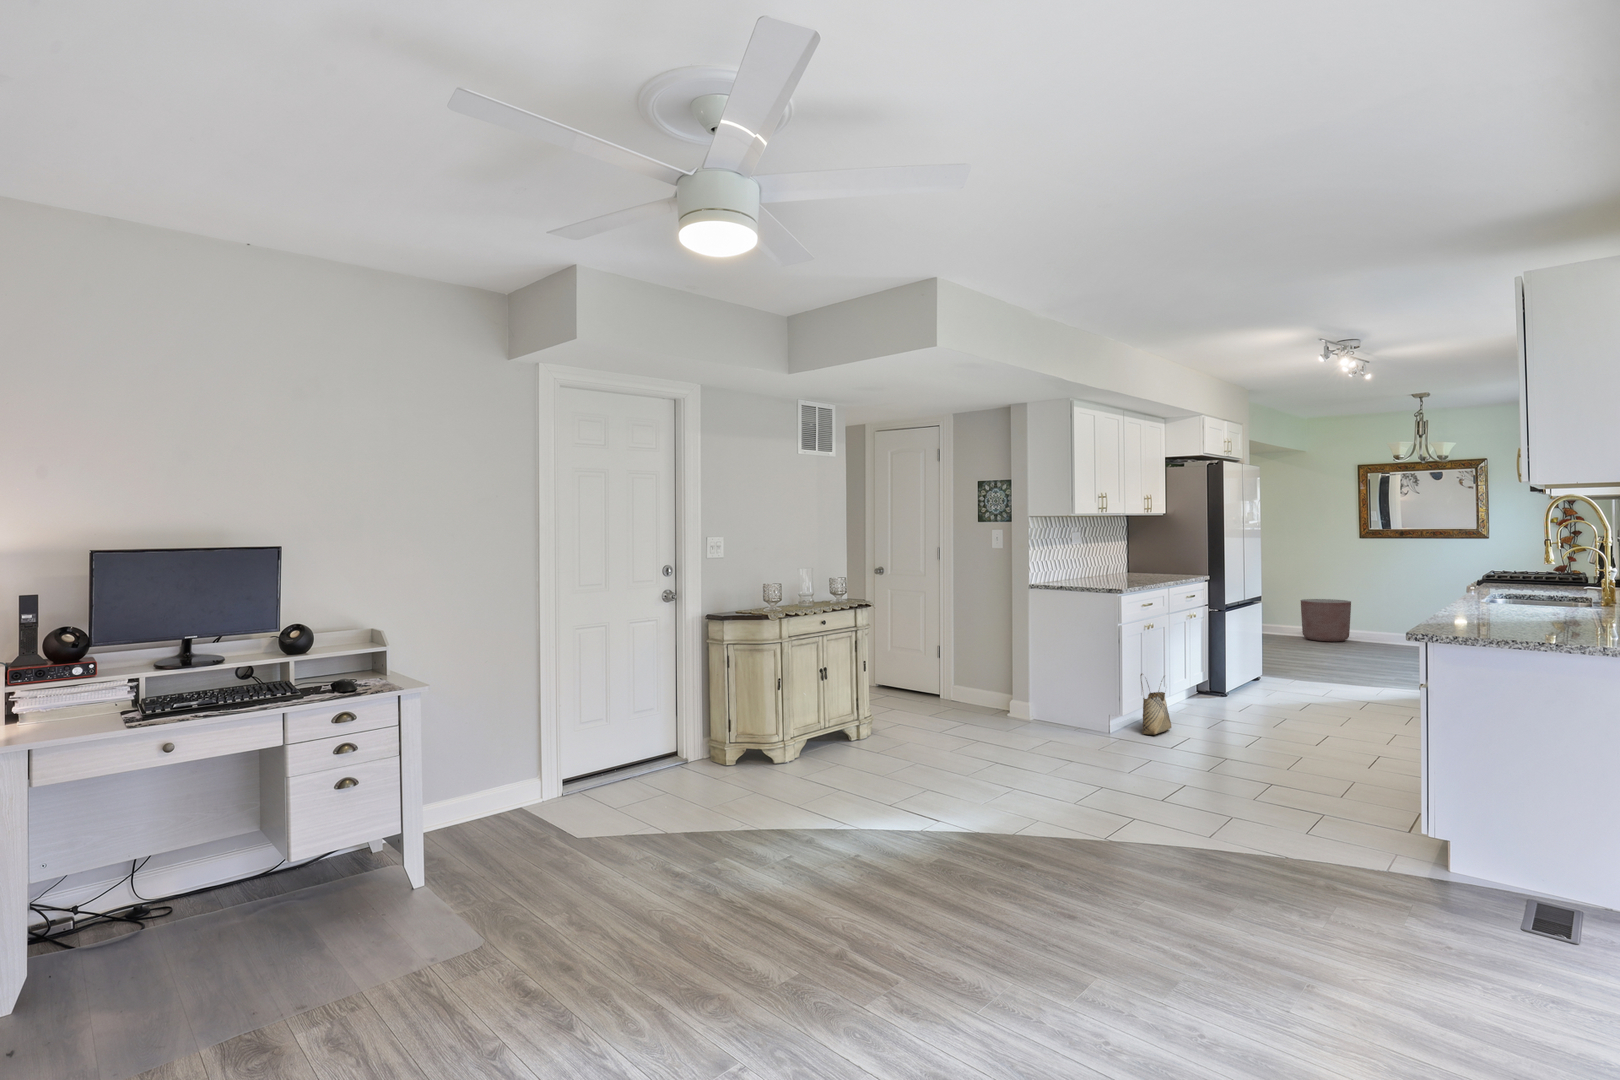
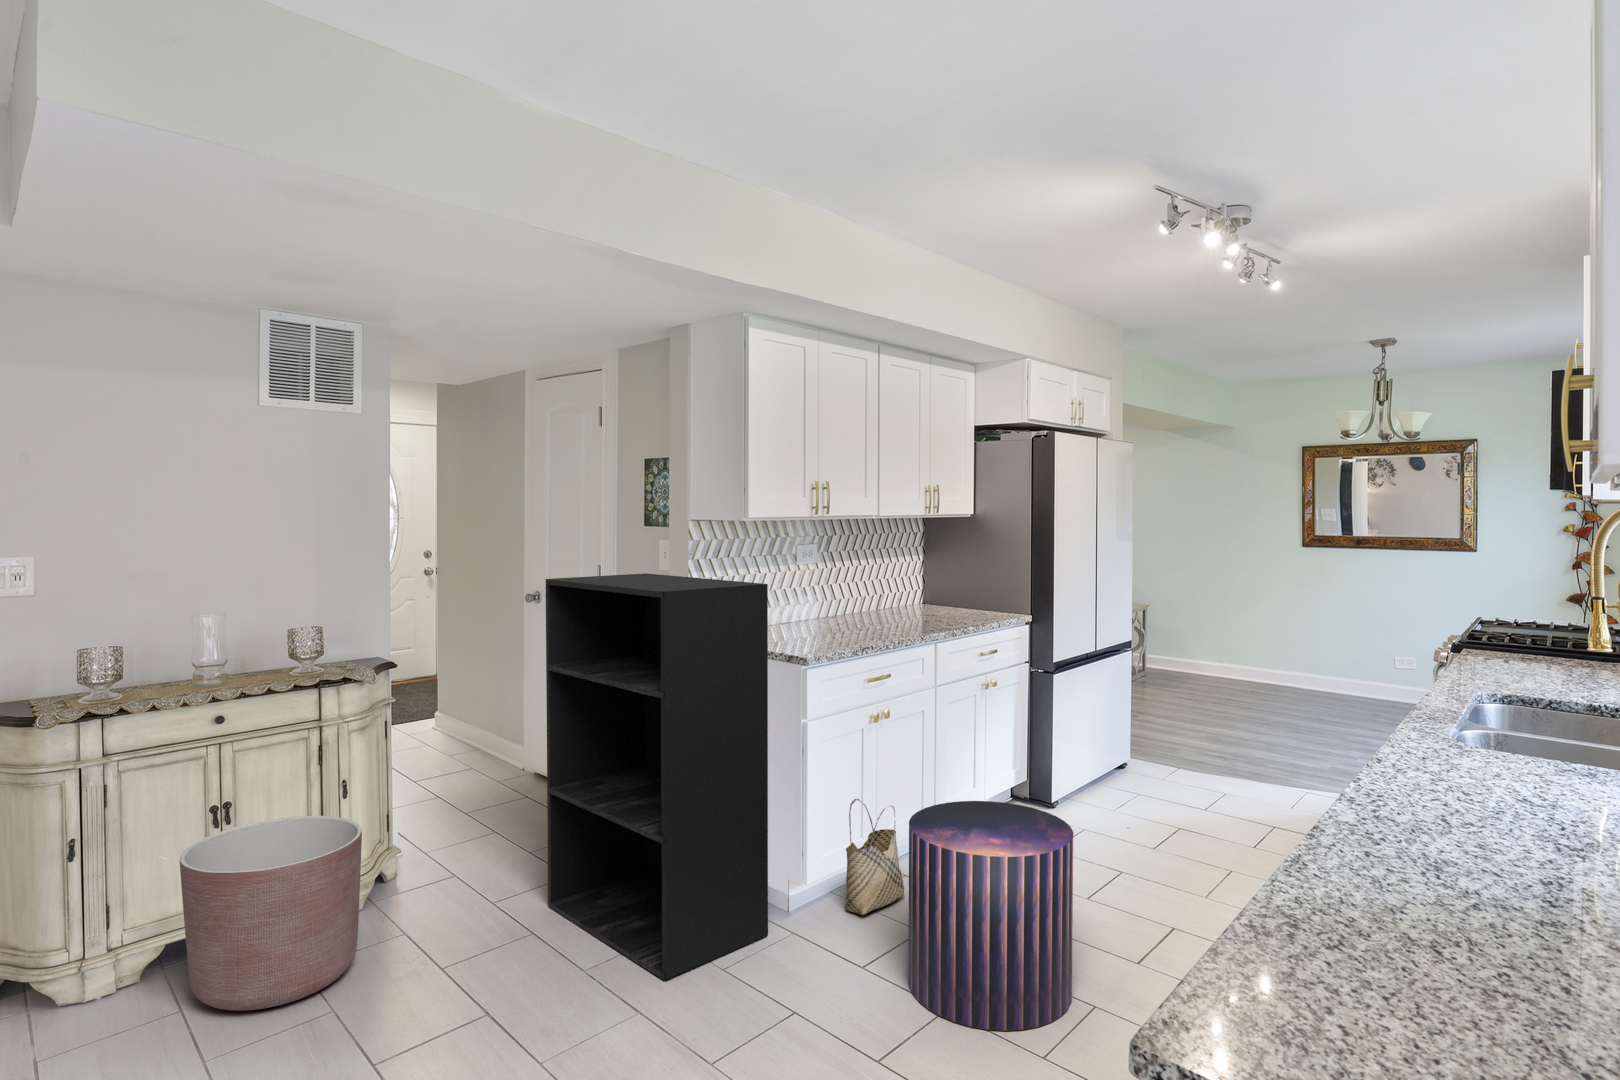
bookshelf: none [969,548,1109,755] -> present [545,573,768,980]
planter: present [1301,599,1351,642] -> present [180,816,362,1011]
pouf: none [1199,665,1294,768] -> present [908,801,1073,1031]

